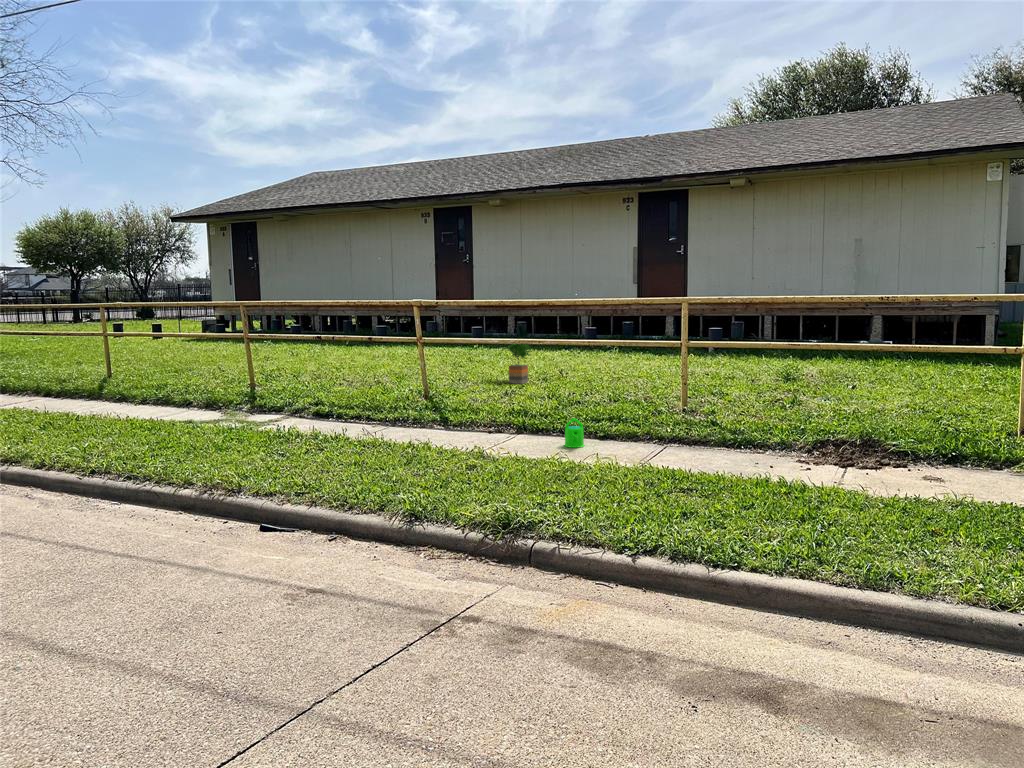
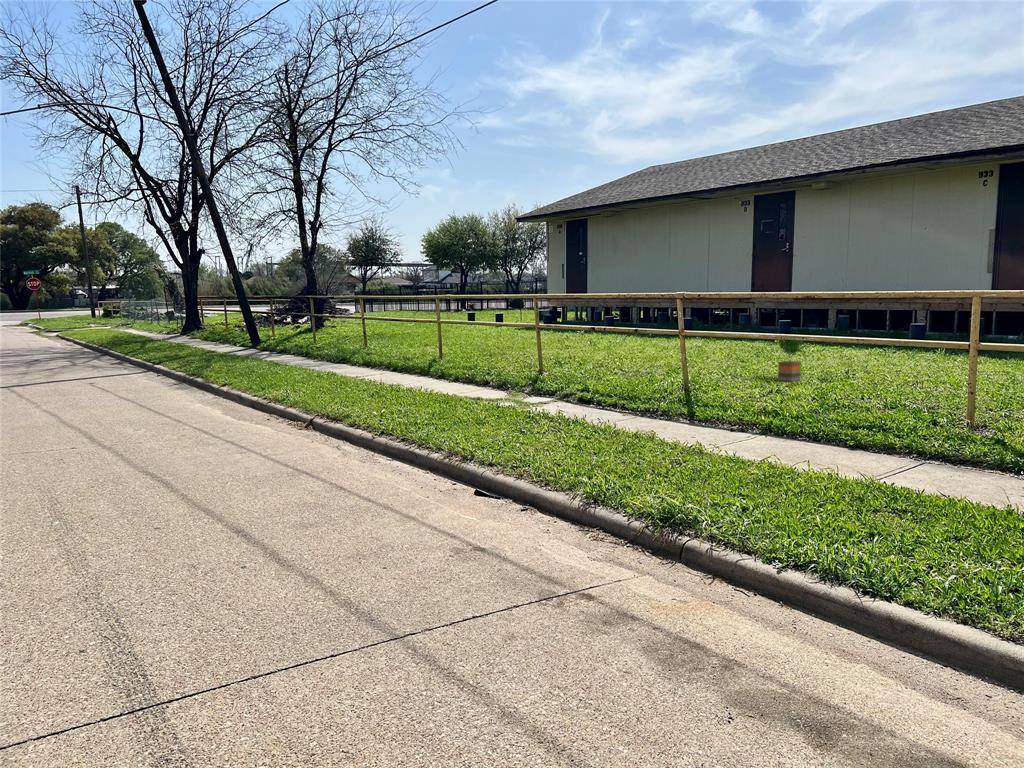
watering can: present [564,418,584,448] -> none [795,420,820,451]

